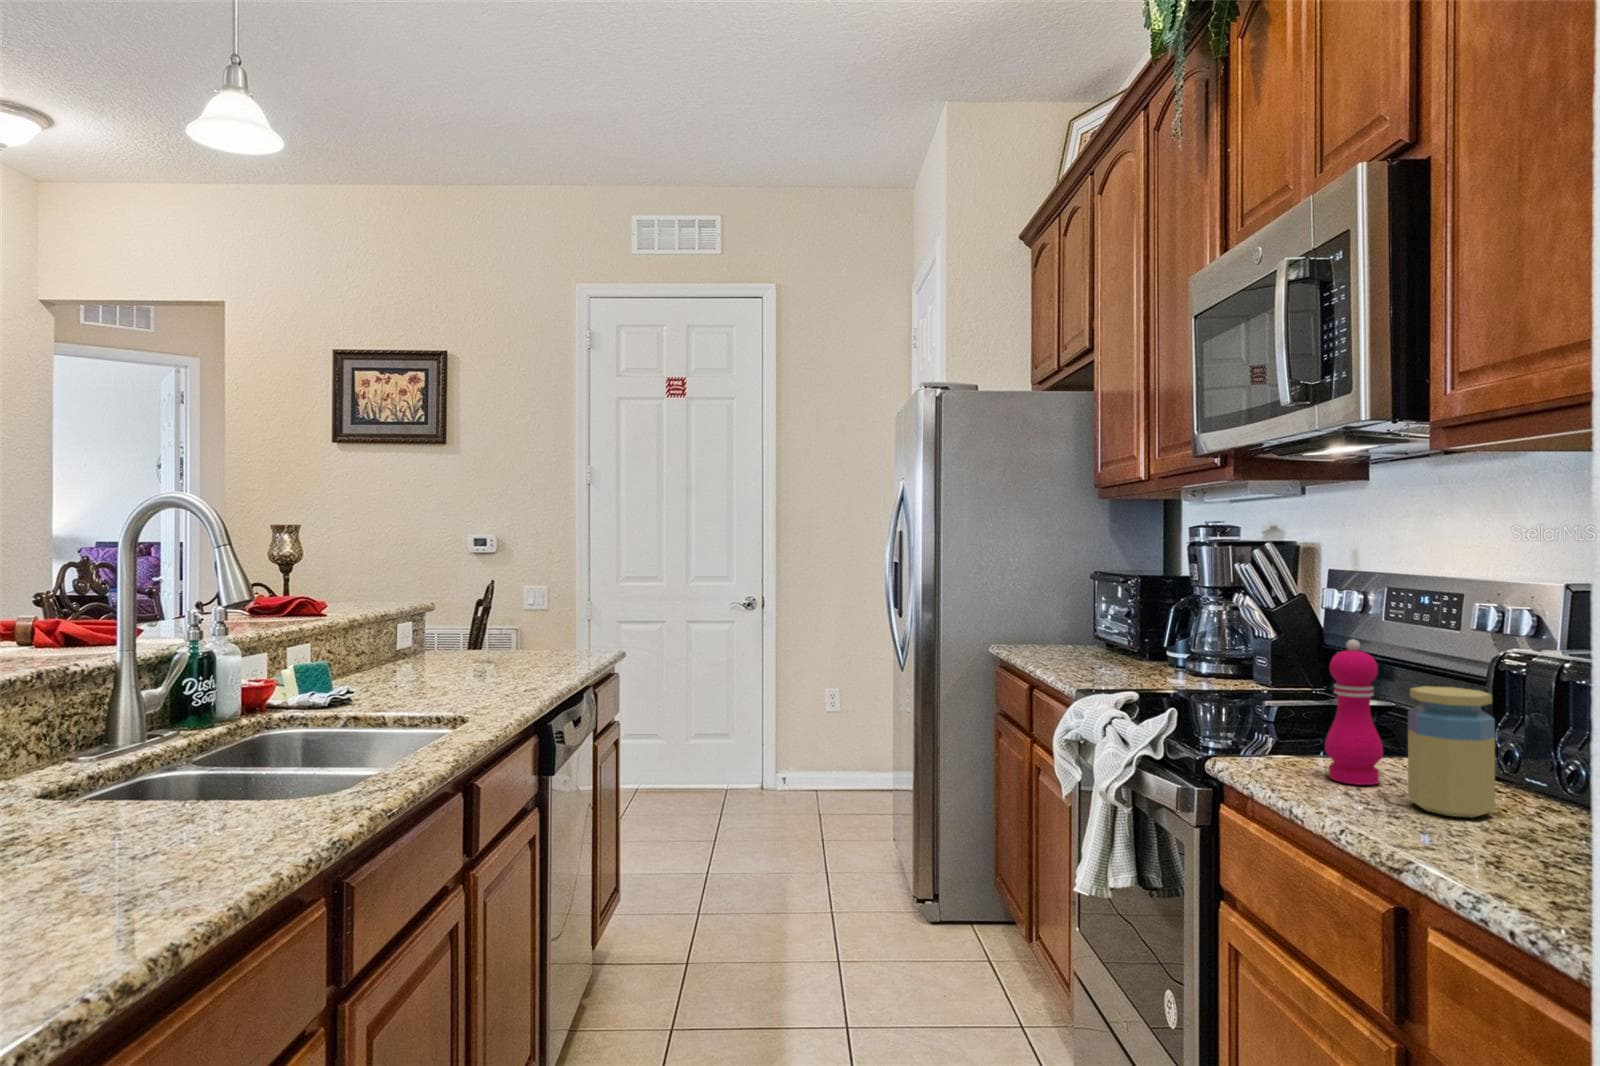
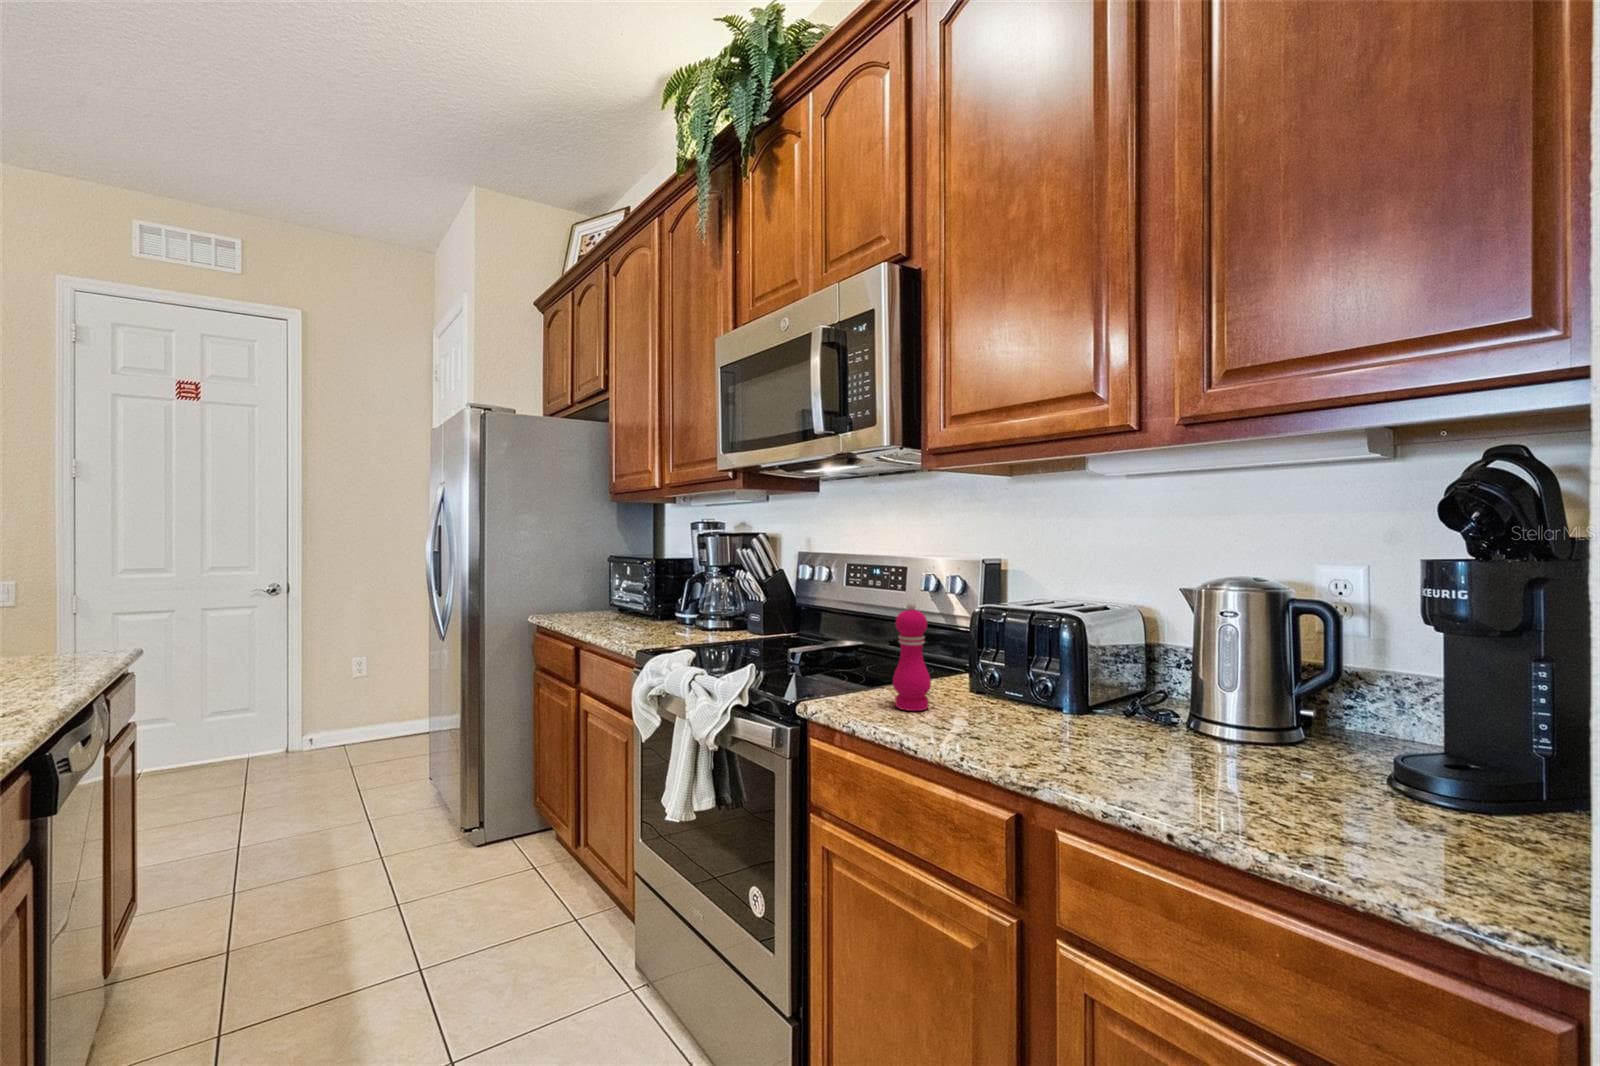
jar: present [1408,686,1495,817] -> none [967,632,1019,727]

